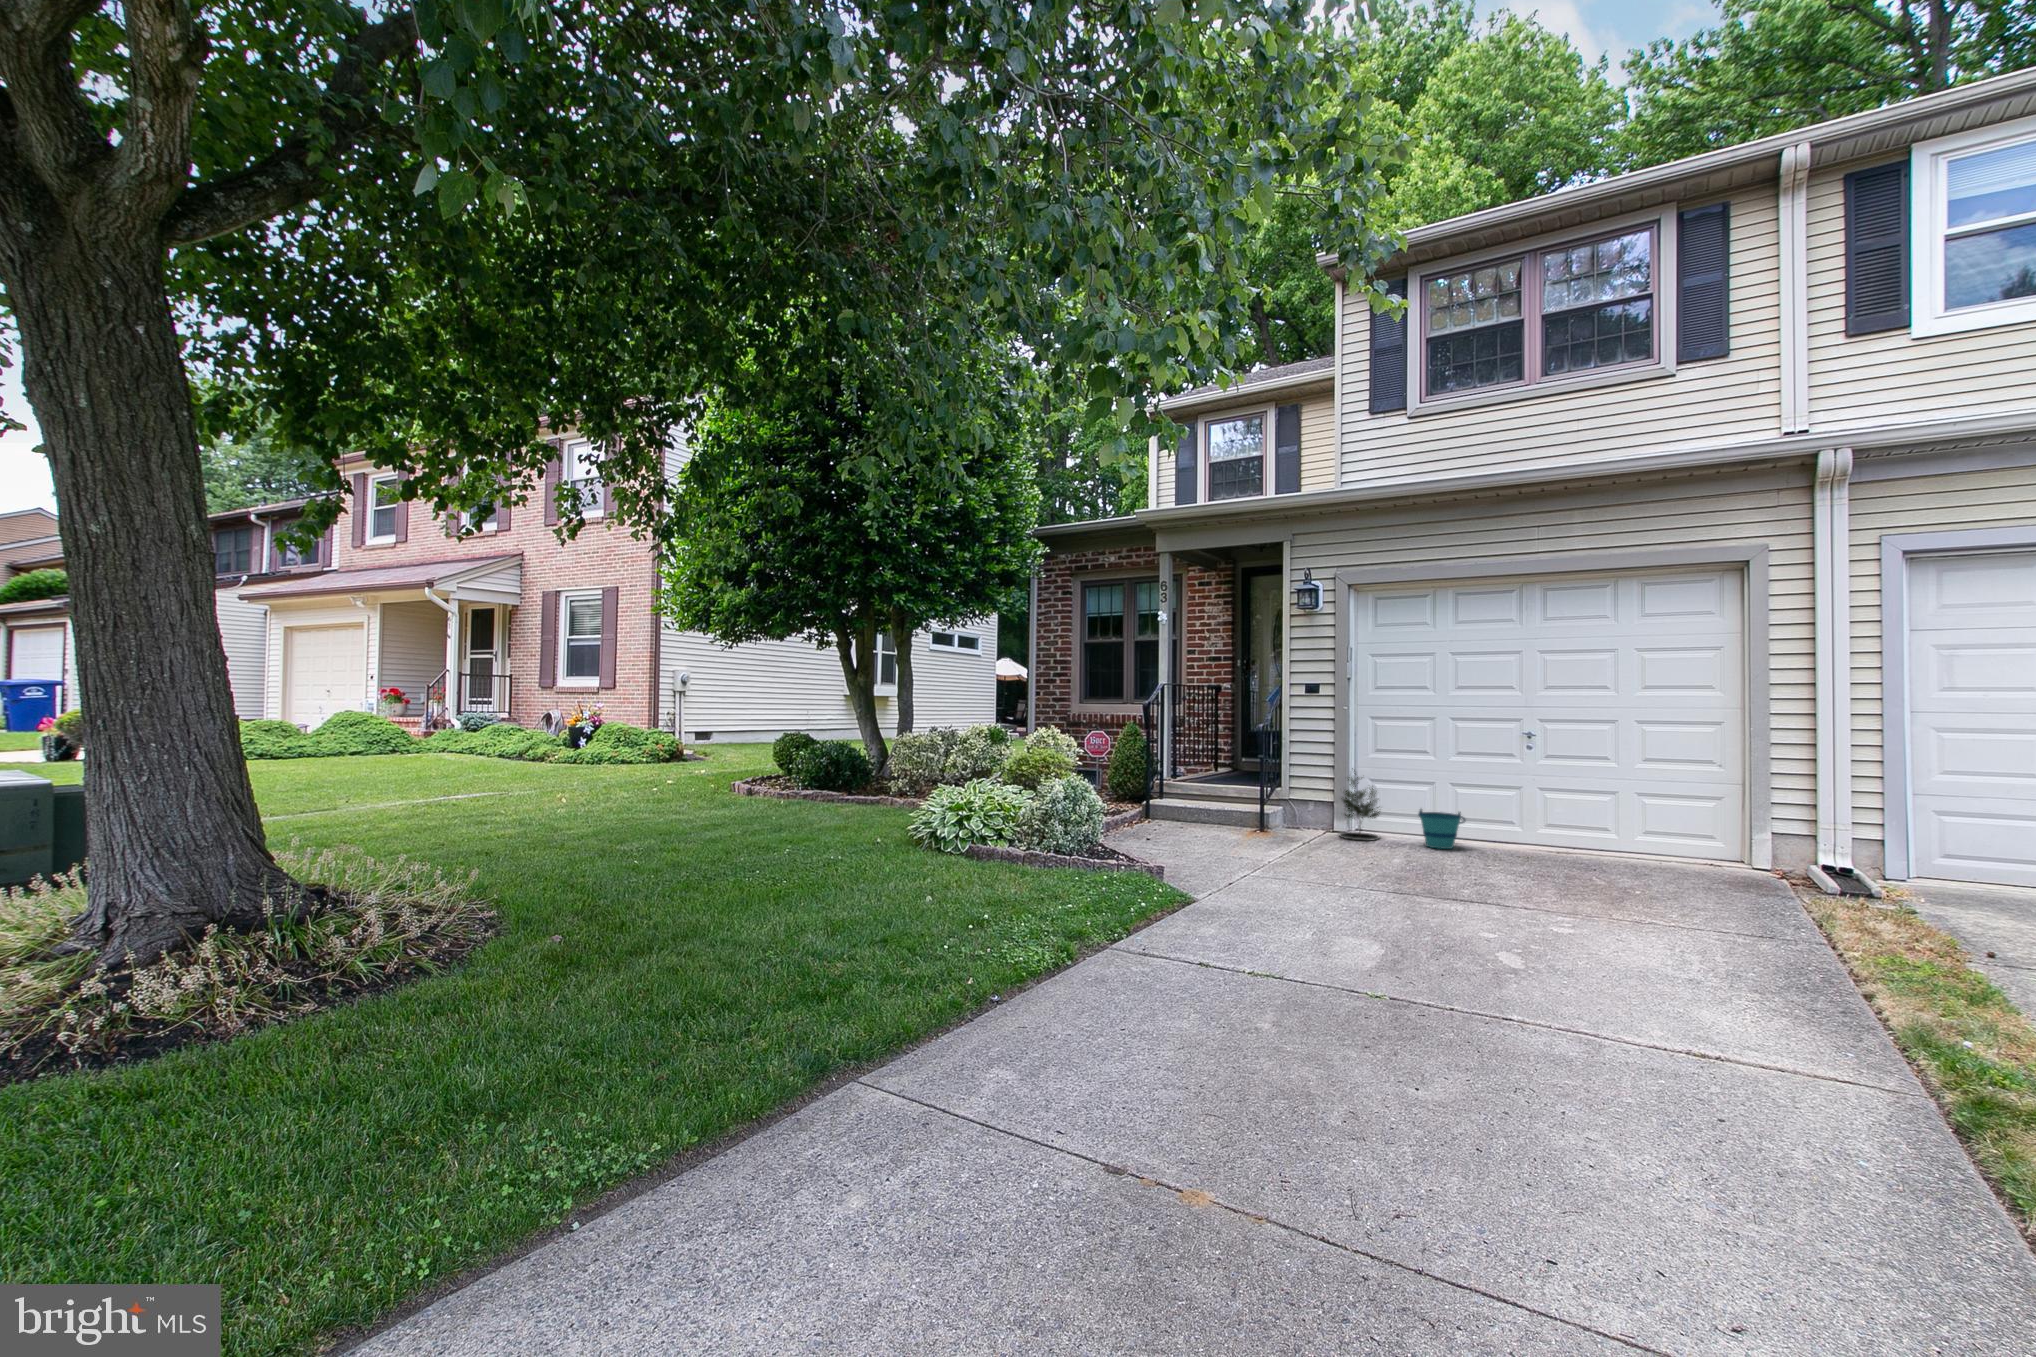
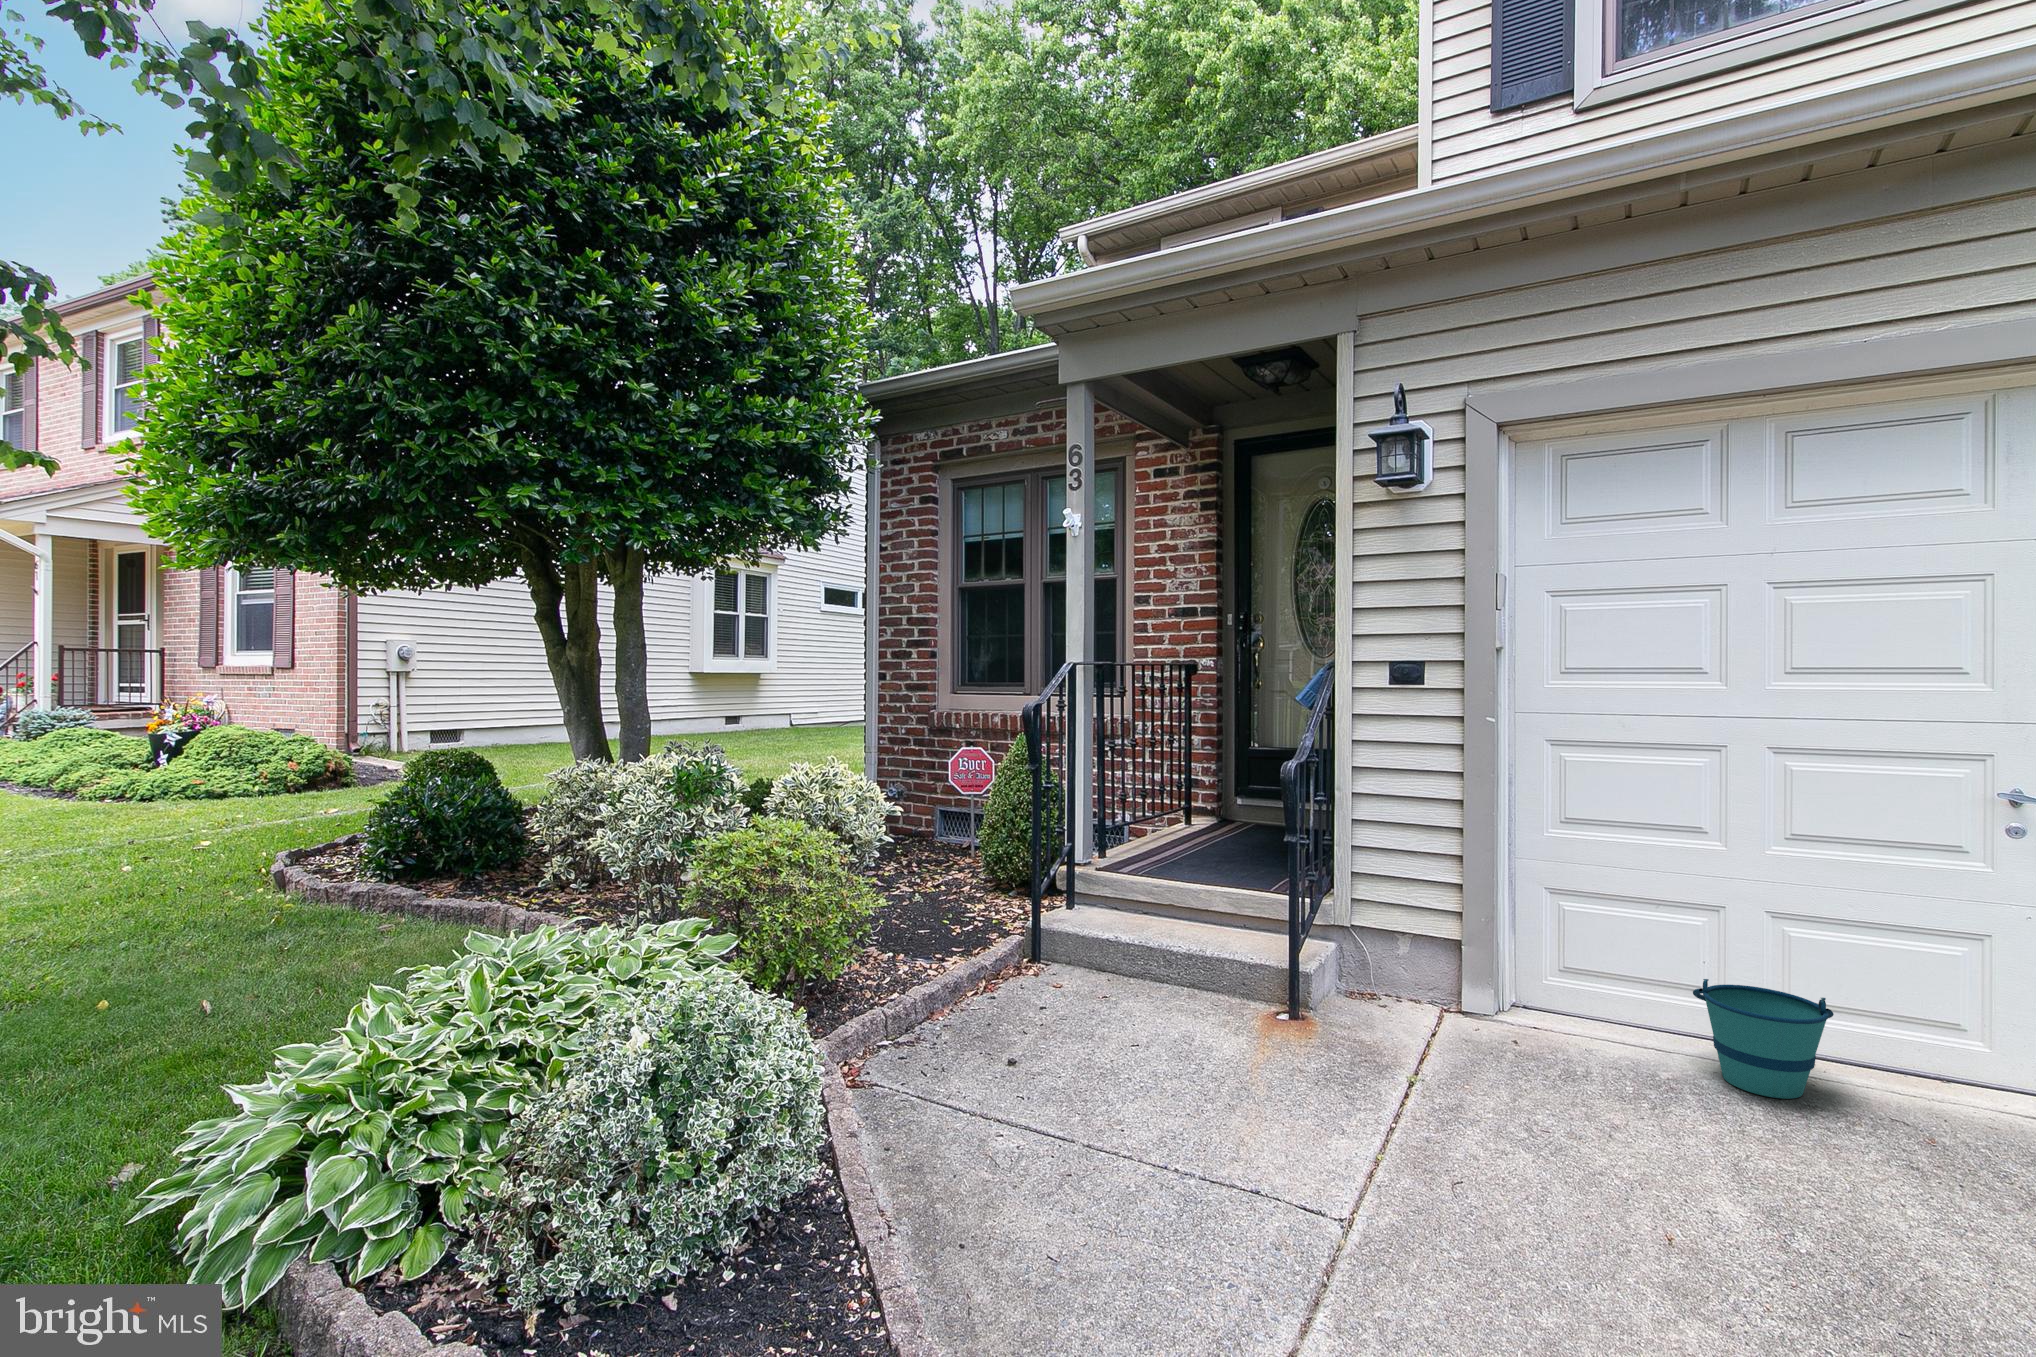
potted tree: present [1339,768,1380,840] -> none [1476,865,1593,1051]

